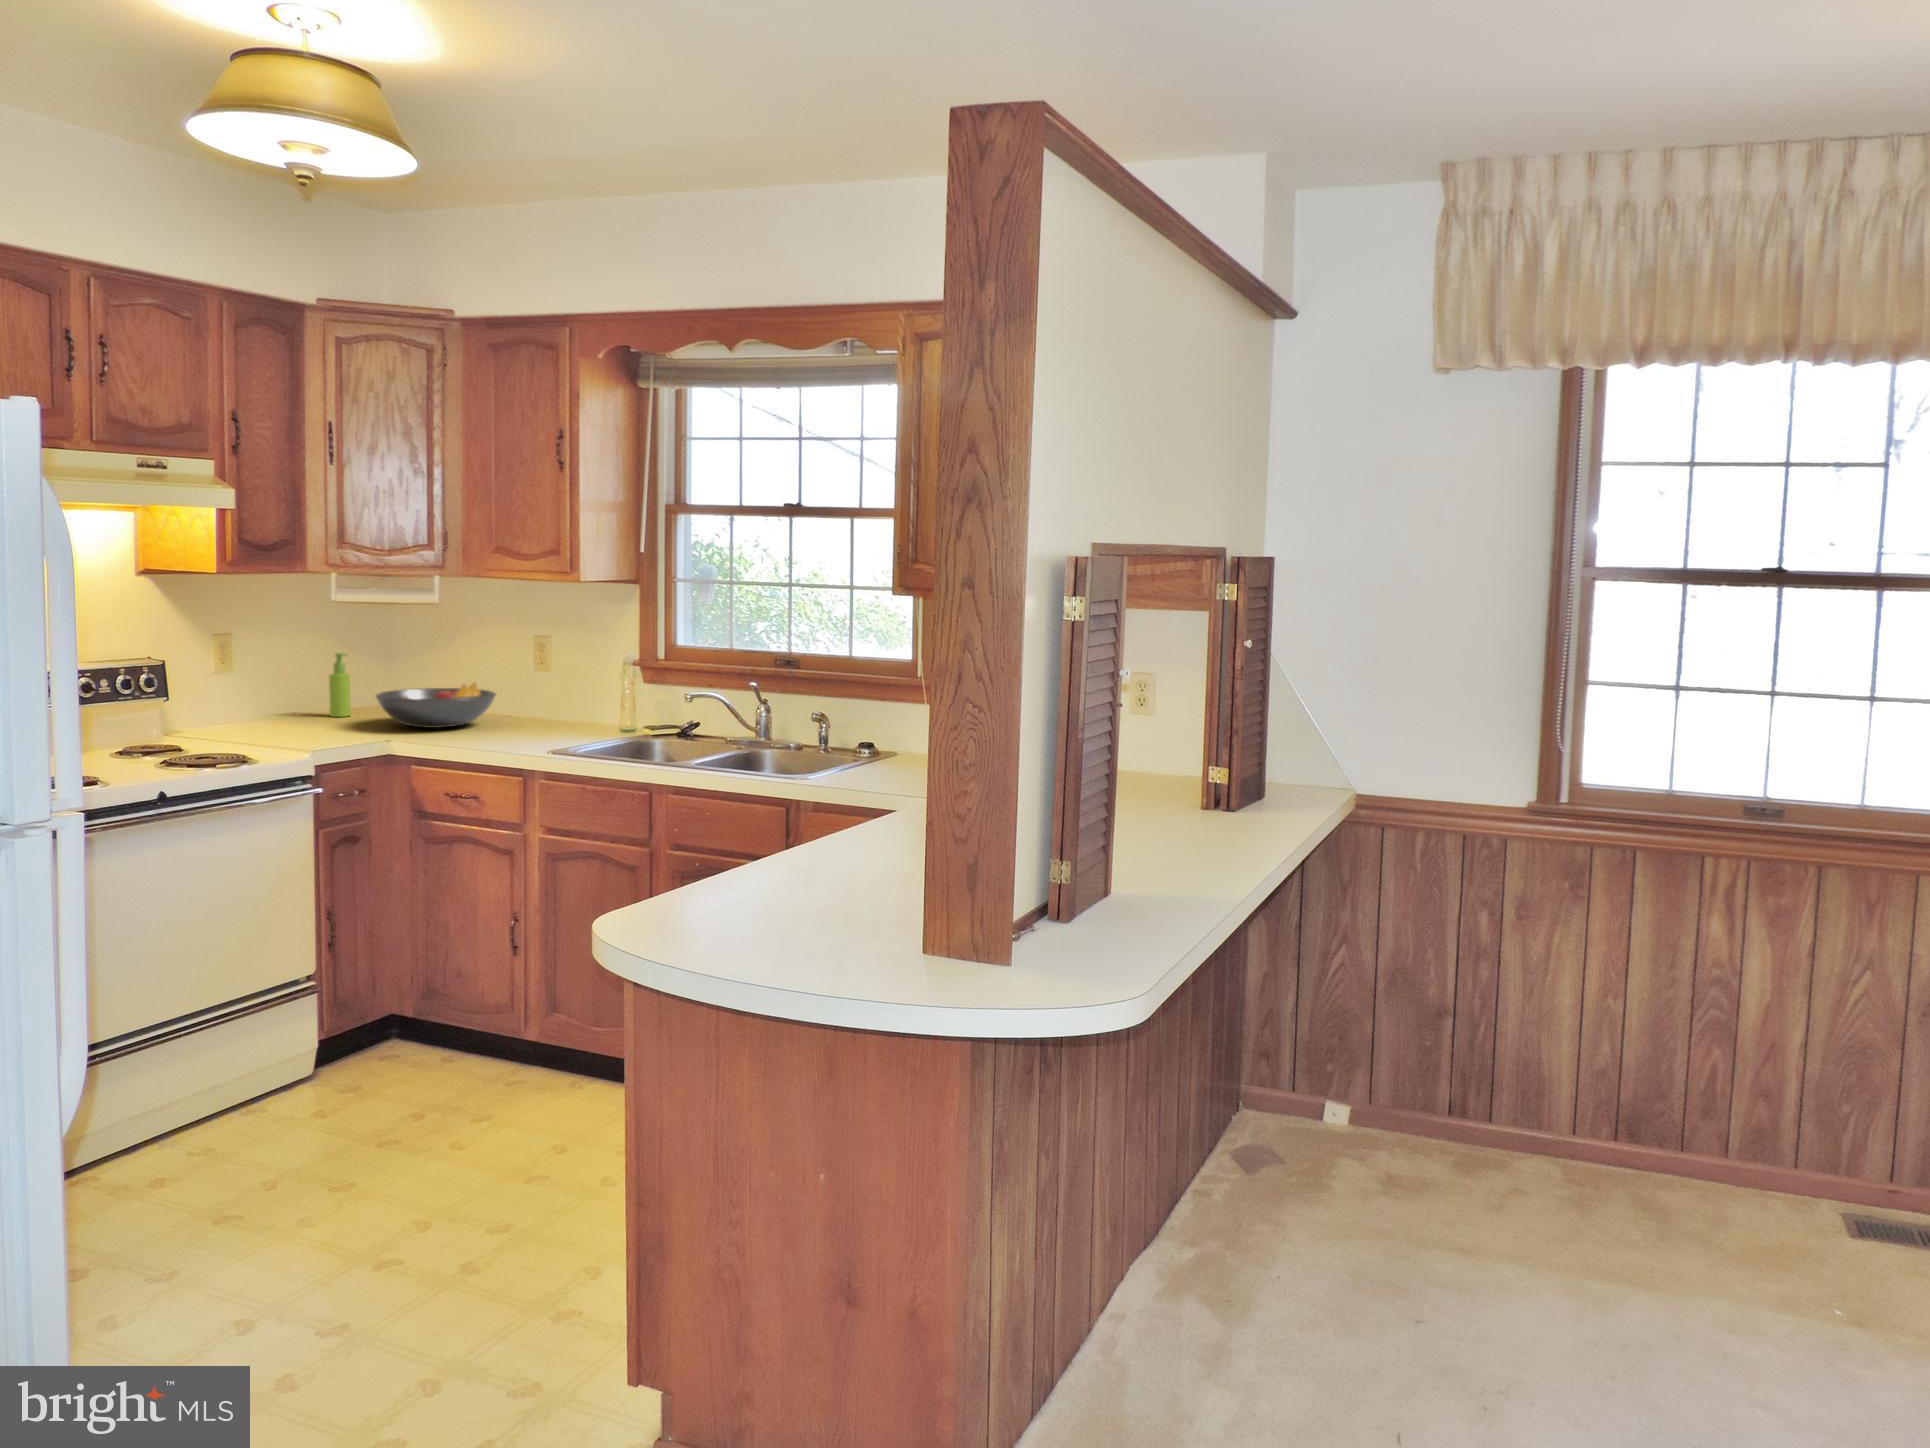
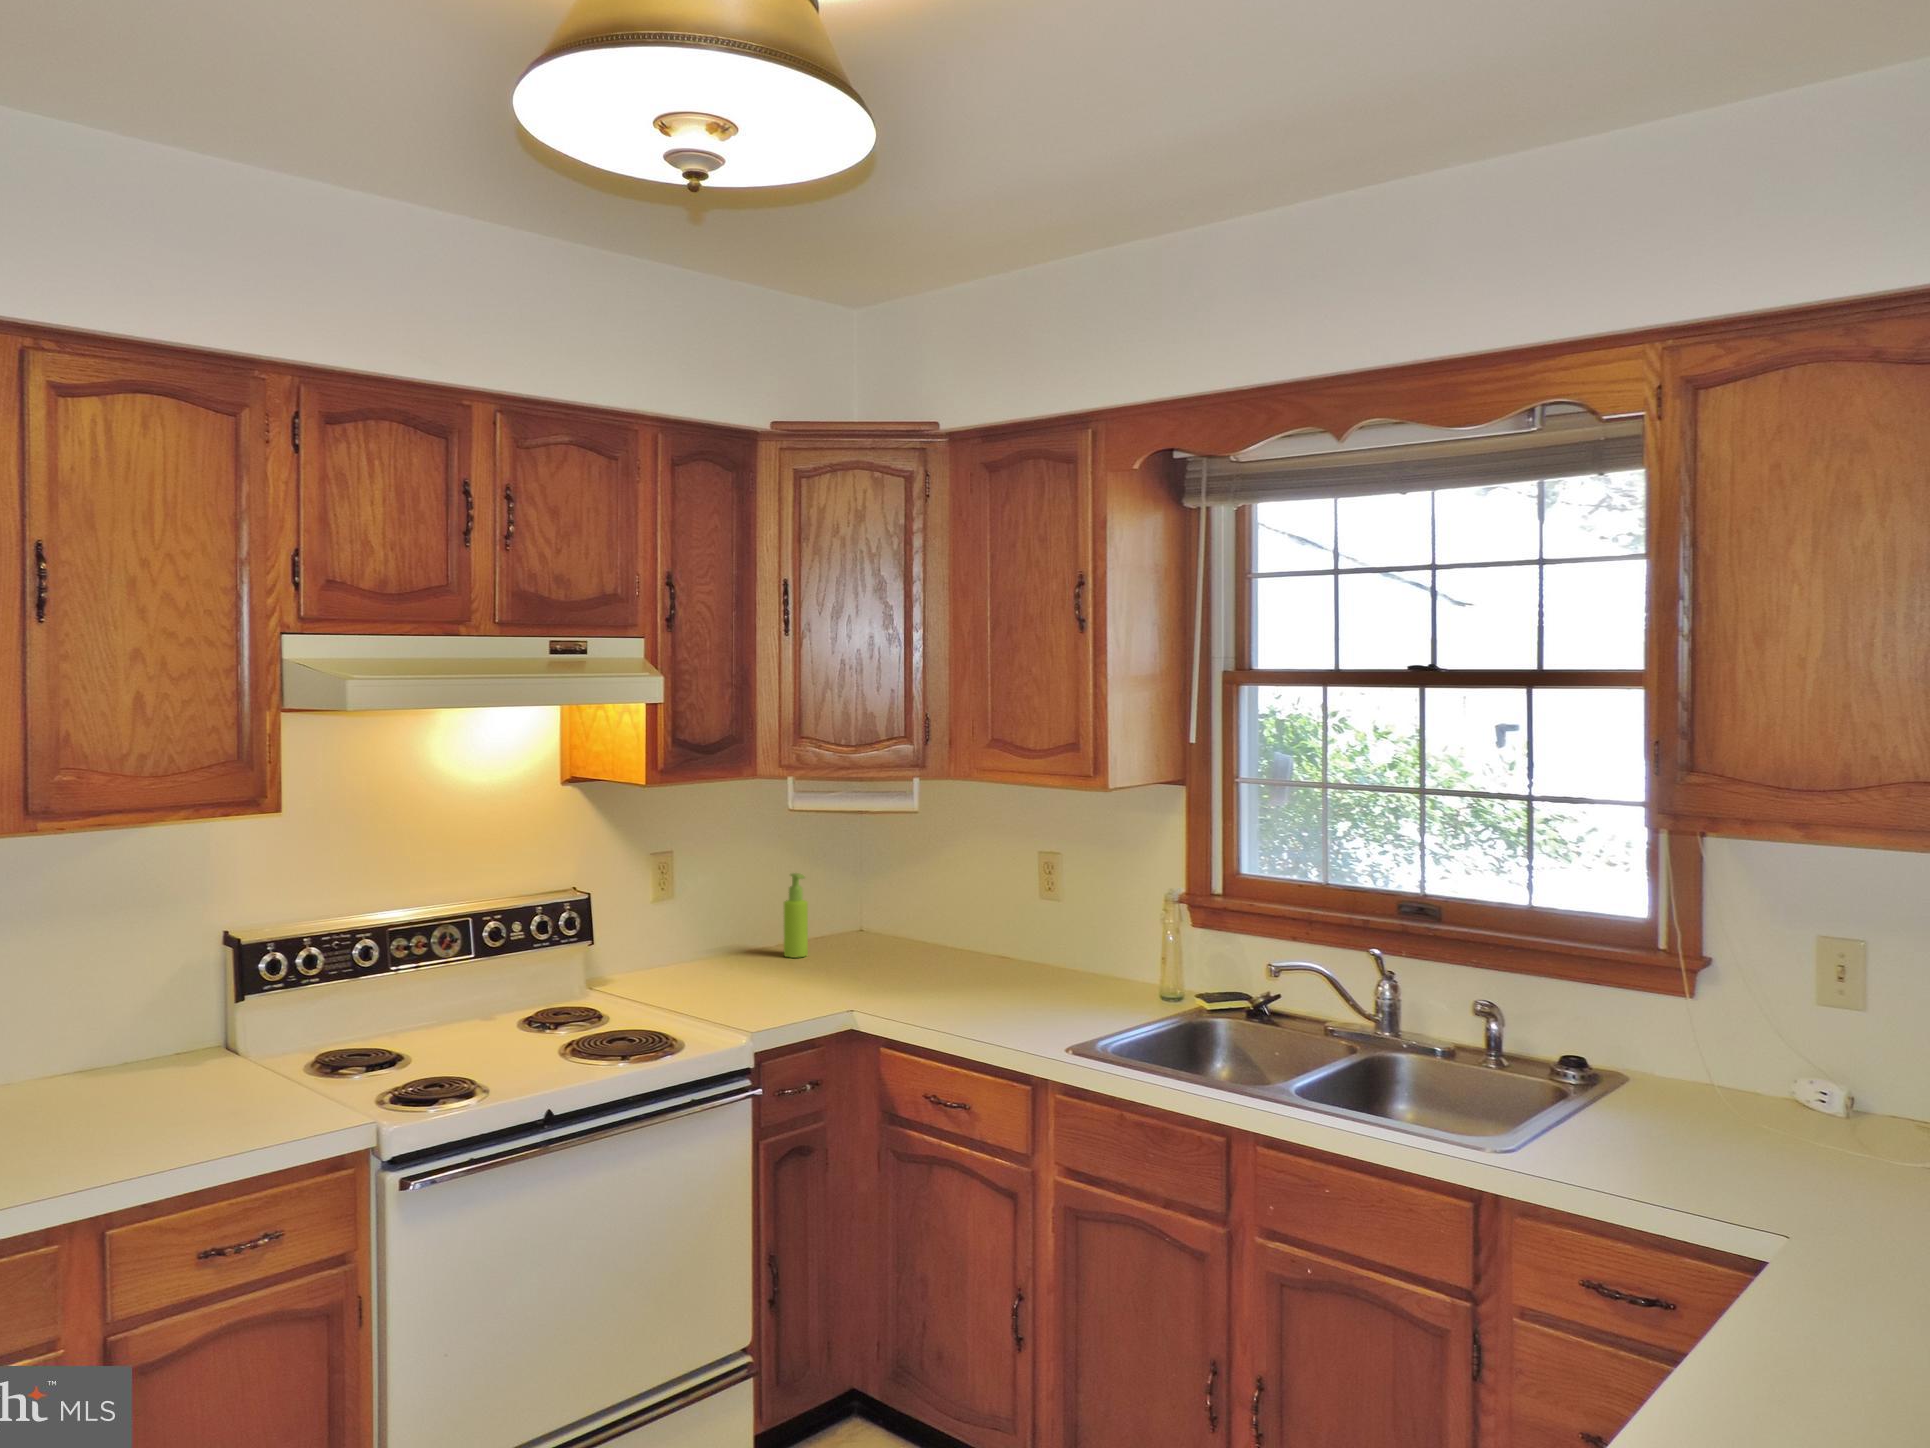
fruit bowl: present [376,683,496,728] -> none [836,919,988,985]

